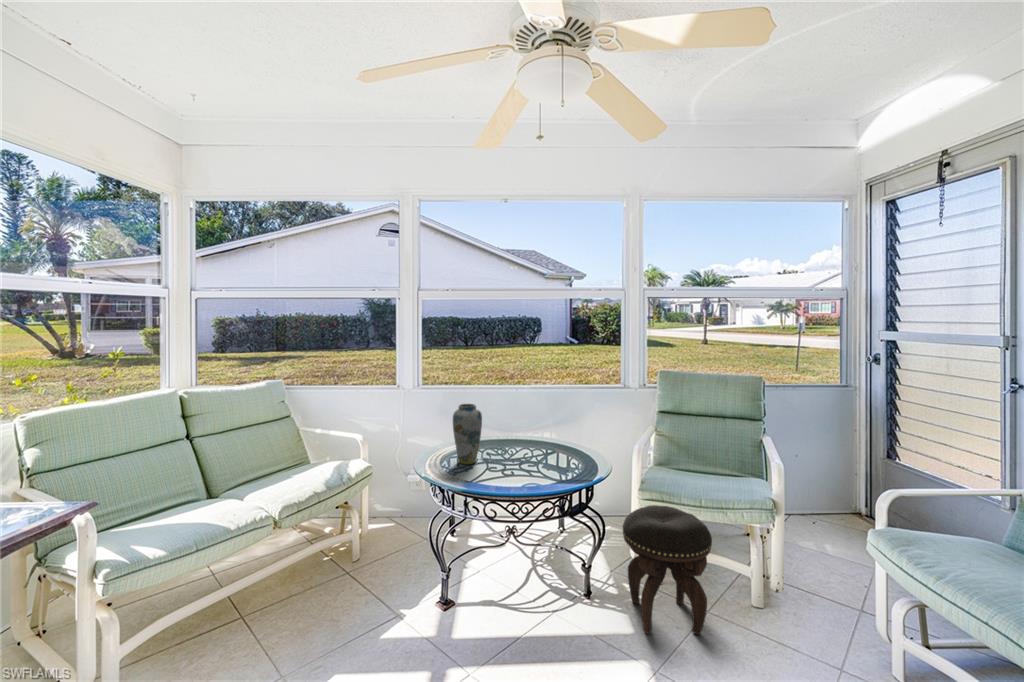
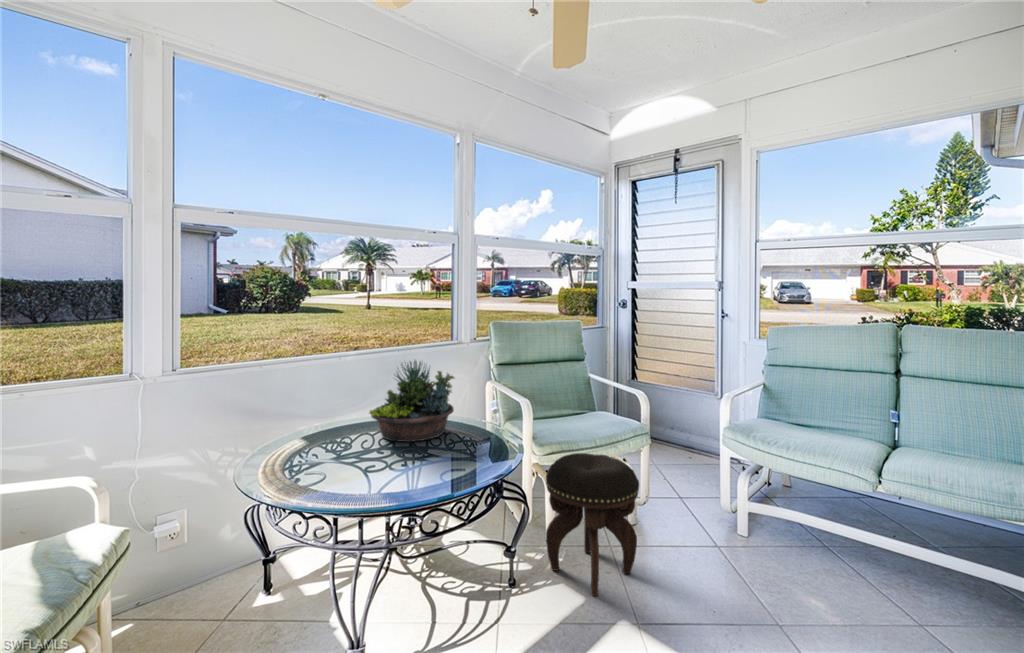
succulent planter: none [506,401,571,464] -> present [369,360,454,442]
vase: present [453,404,482,464] -> none [299,368,349,464]

